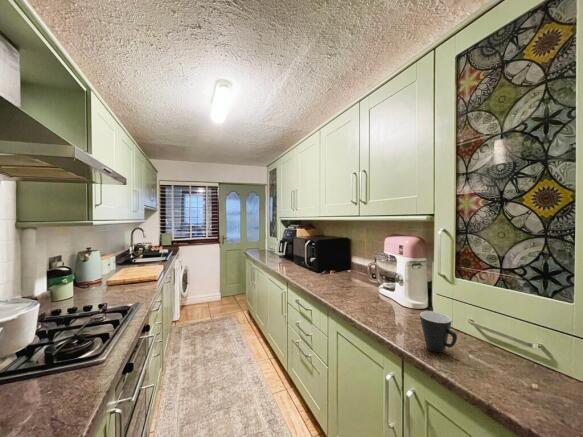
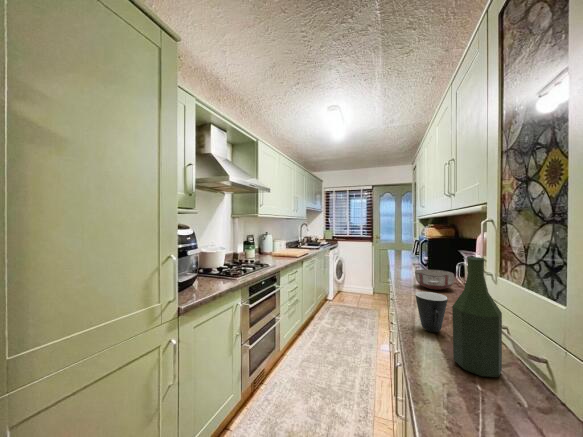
ceramic bowl: none [333,275,366,295] -> present [415,269,454,290]
bottle: none [495,282,542,389] -> present [452,257,502,377]

